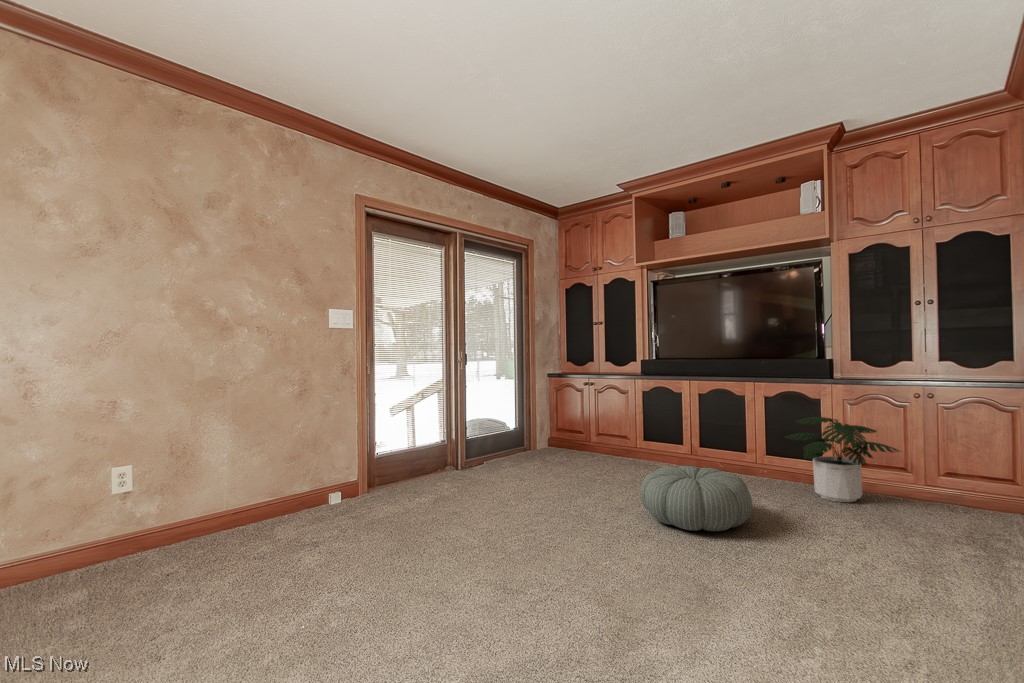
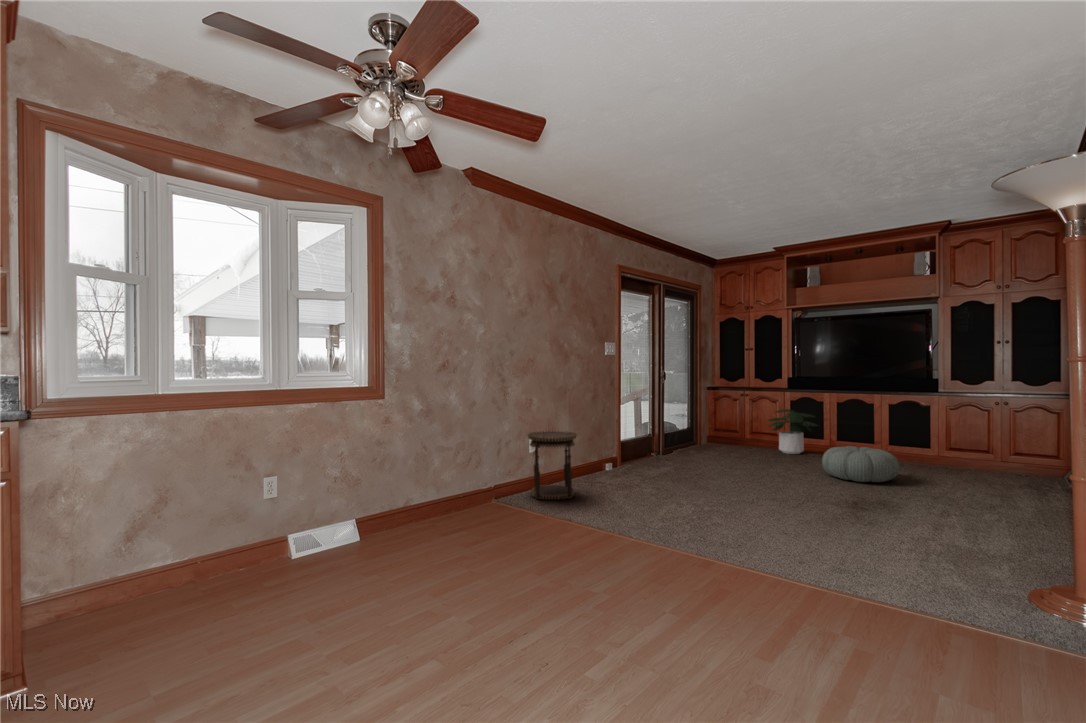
potted plant: present [785,417,899,502] -> present [768,409,817,454]
side table: none [78,453,188,585] -> present [527,431,577,499]

